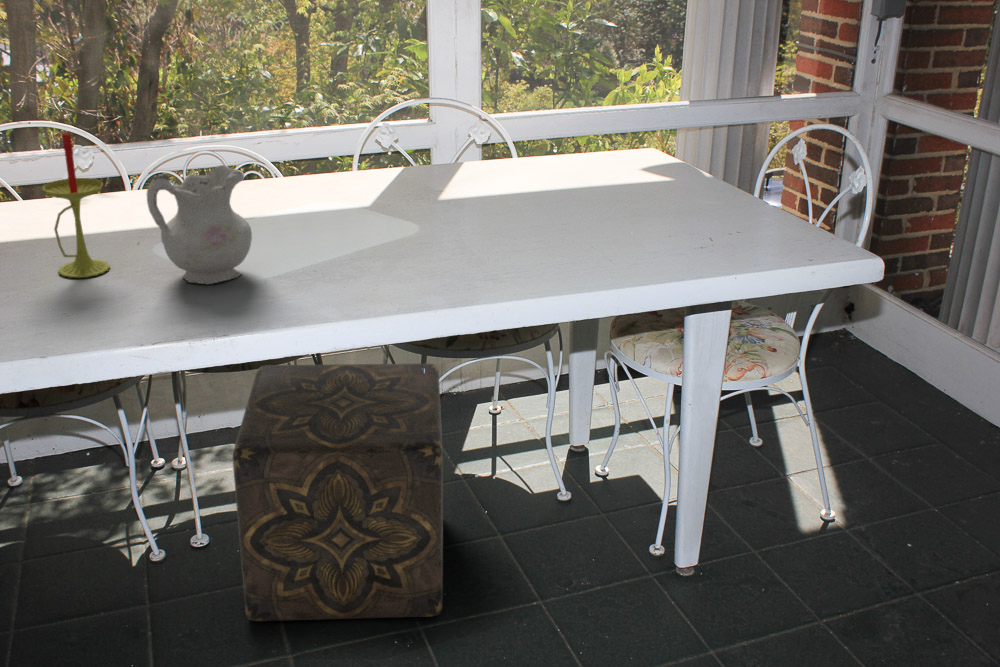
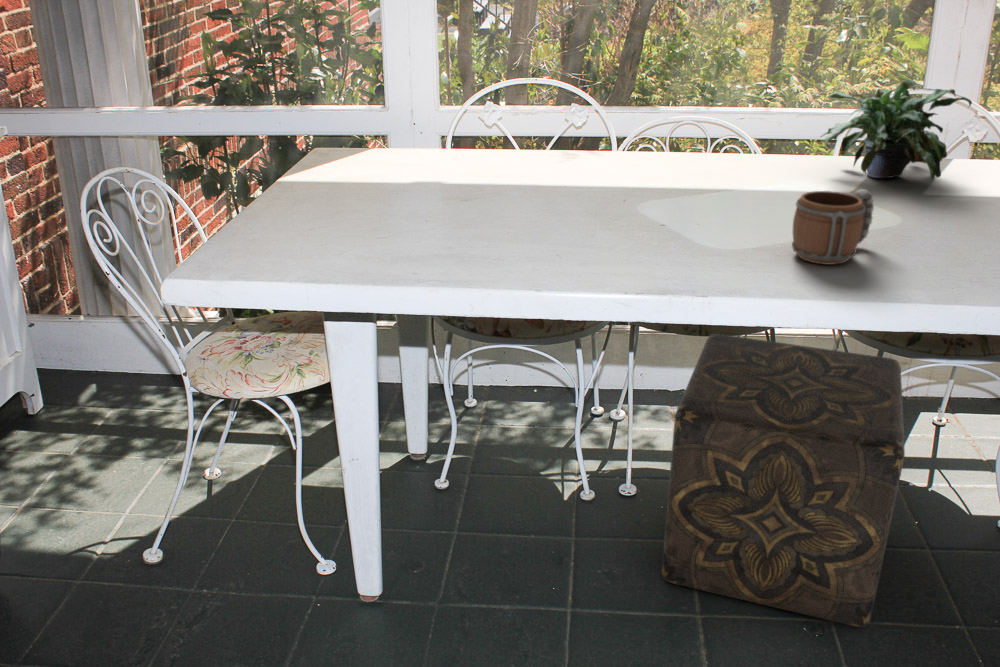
potted plant: none [333,108,458,200] -> present [820,80,972,182]
candle: present [43,133,110,278] -> none [538,69,593,217]
ceramic pitcher: present [147,165,252,285] -> none [634,115,737,236]
mug: none [308,224,379,297] -> present [792,189,874,265]

